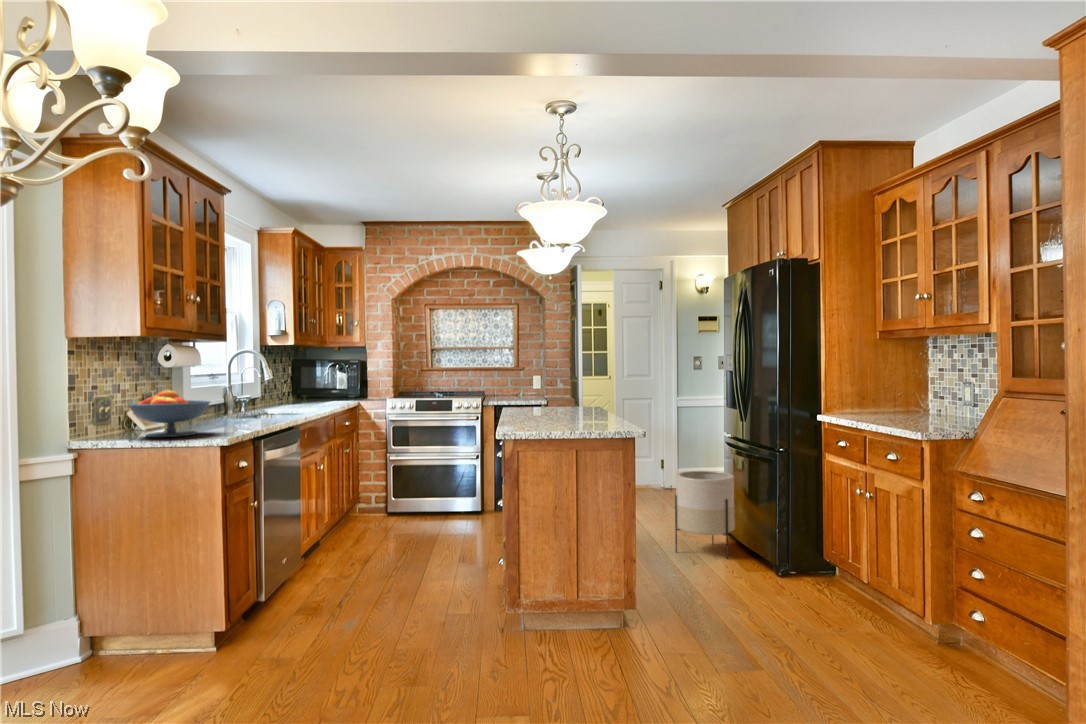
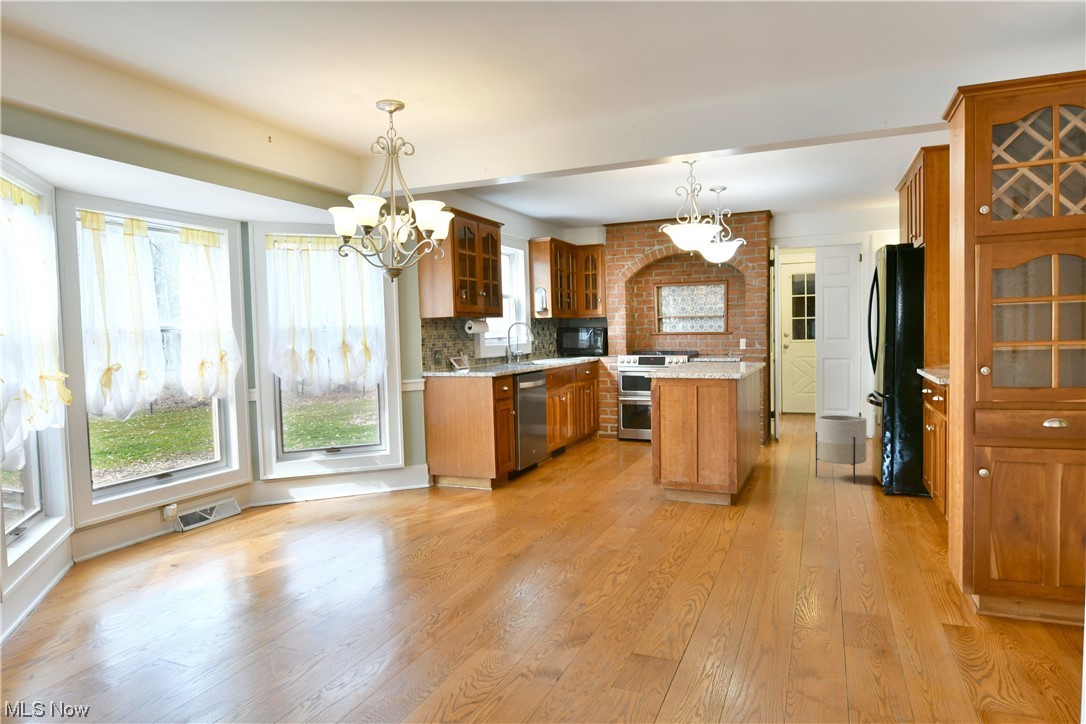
fruit bowl: present [130,390,210,437] -> none [450,346,490,372]

